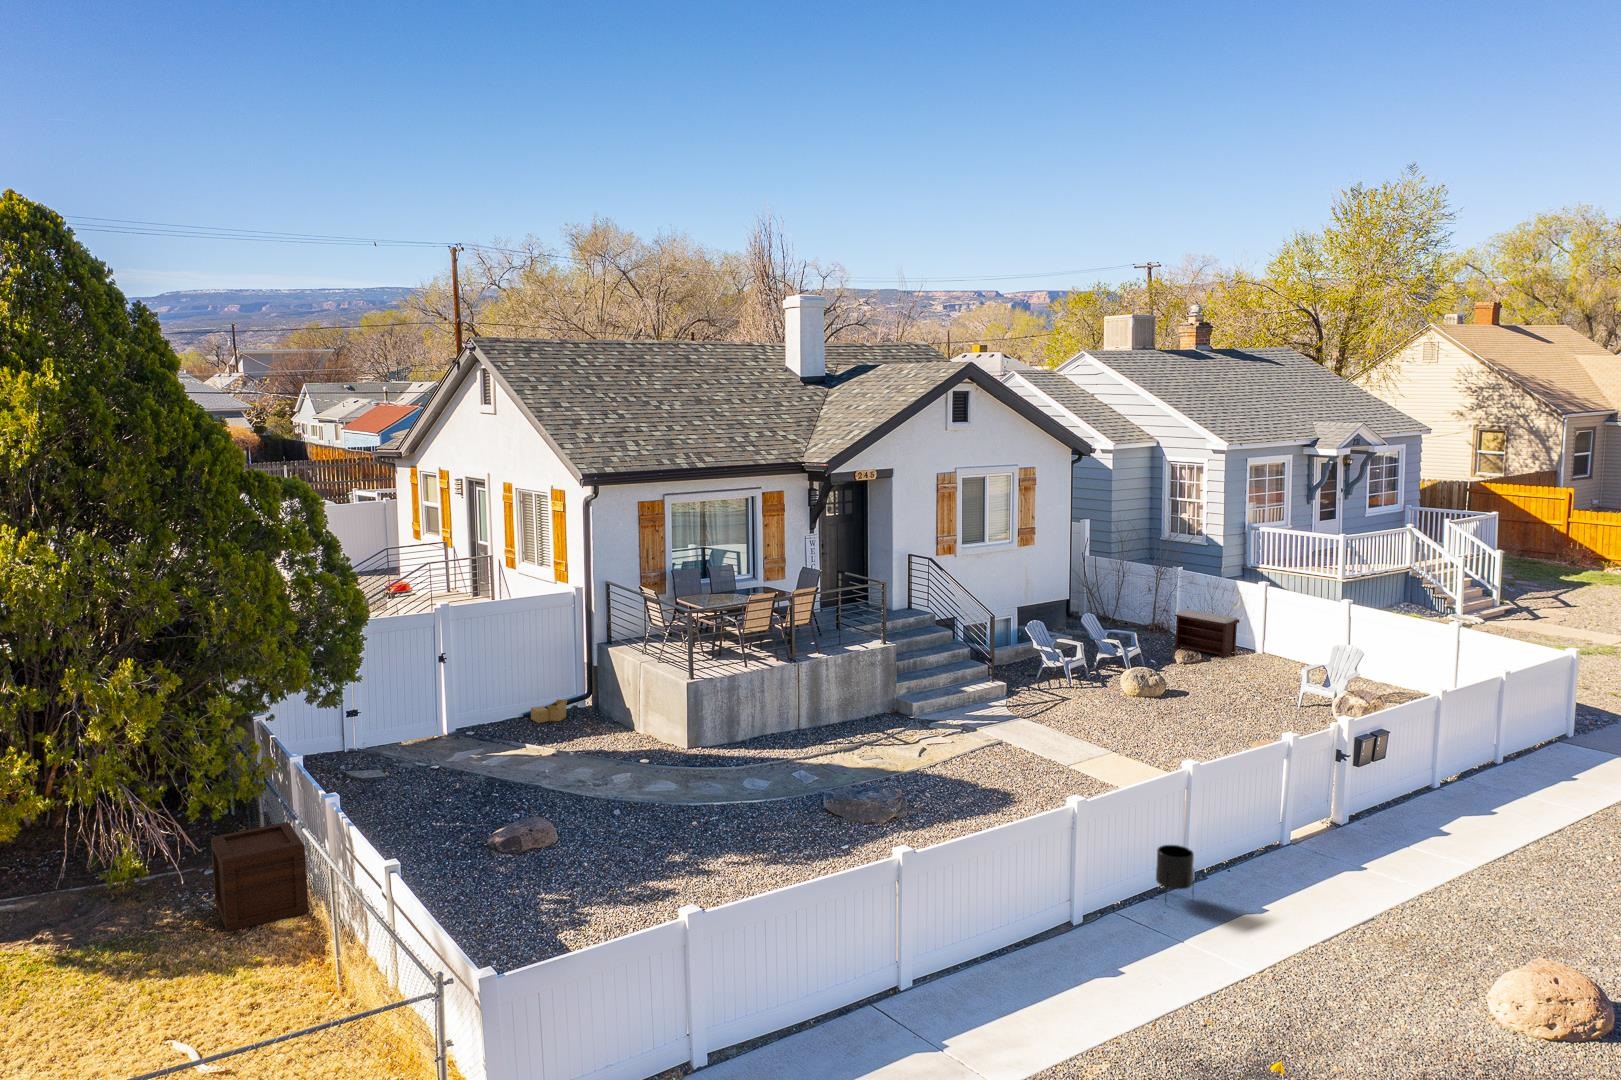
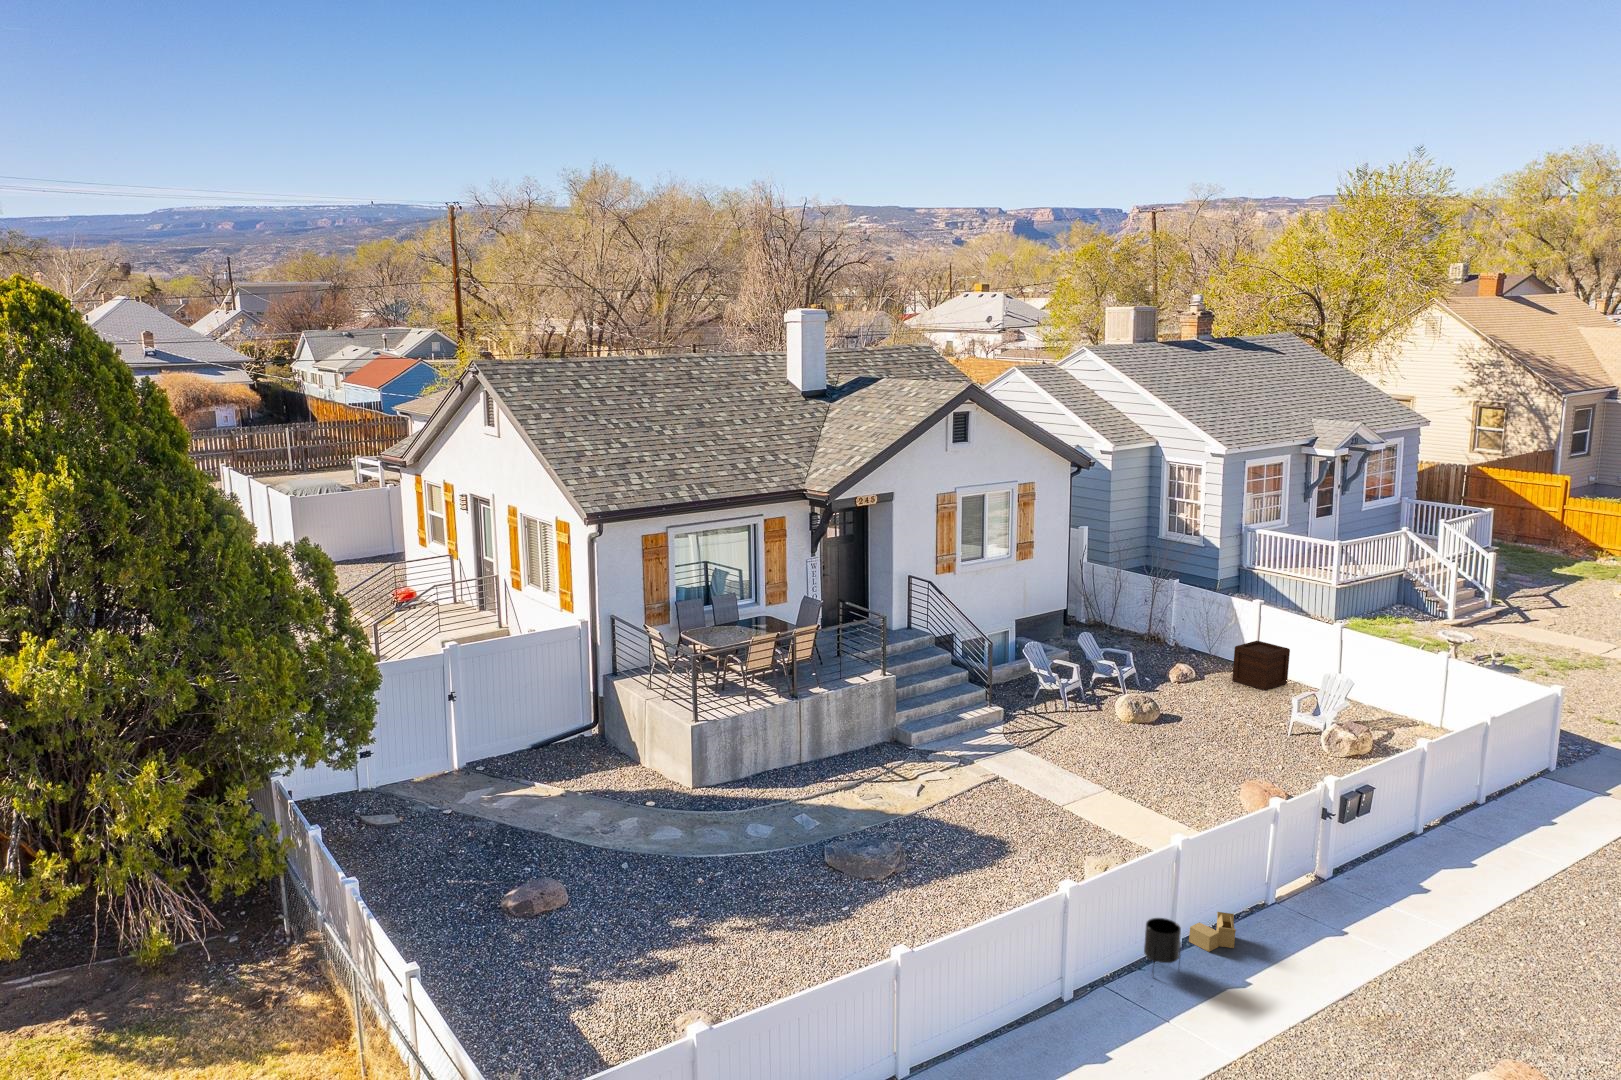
bench: present [1175,609,1239,658] -> none [1170,619,1234,670]
cardboard box: present [531,700,567,723] -> present [1189,912,1236,952]
wooden crate: present [211,822,308,931] -> present [1232,641,1290,690]

